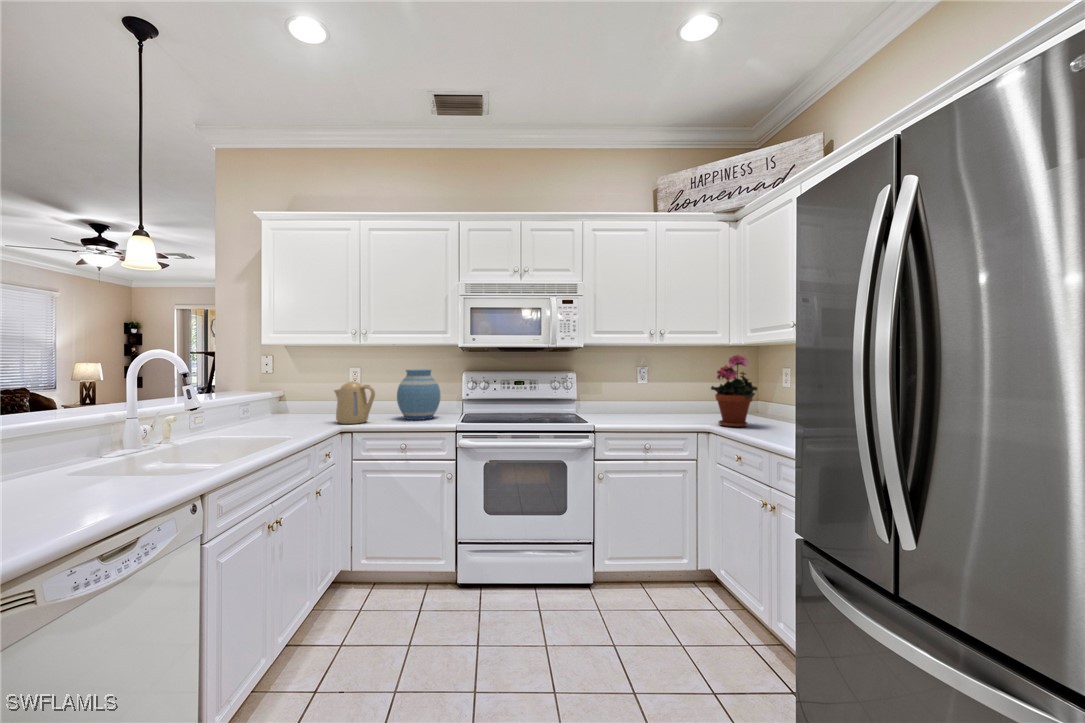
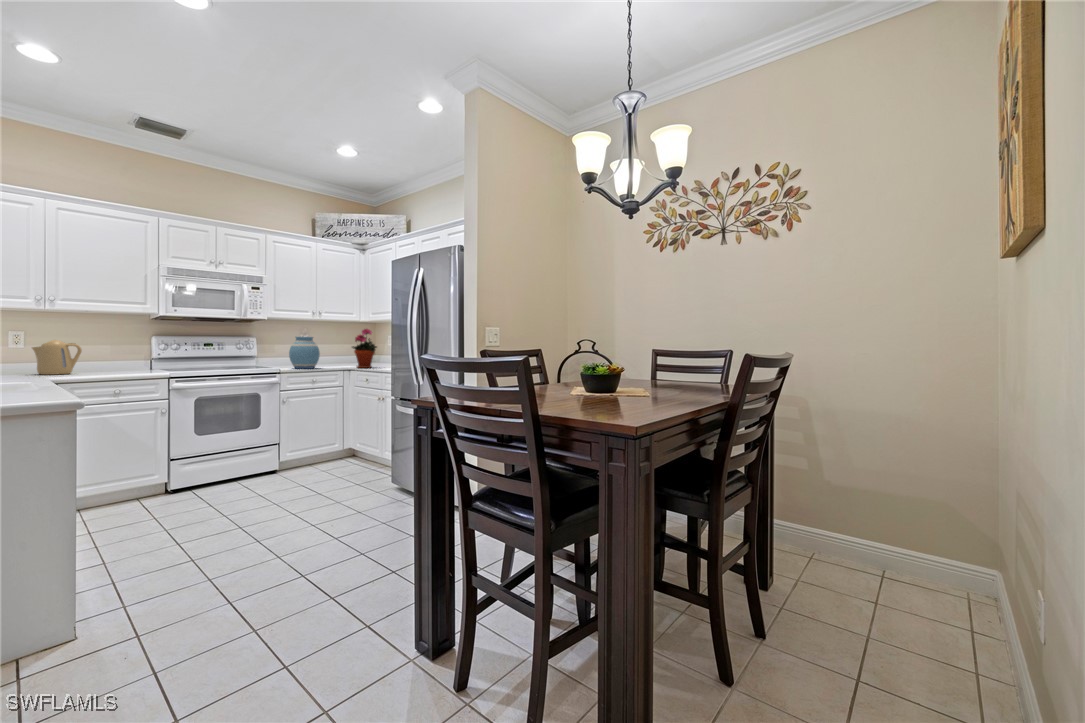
vase: present [397,369,440,420] -> present [289,337,320,369]

